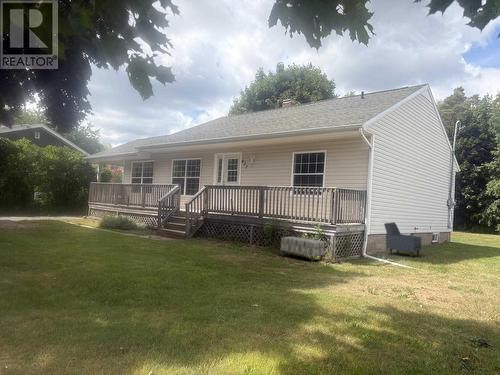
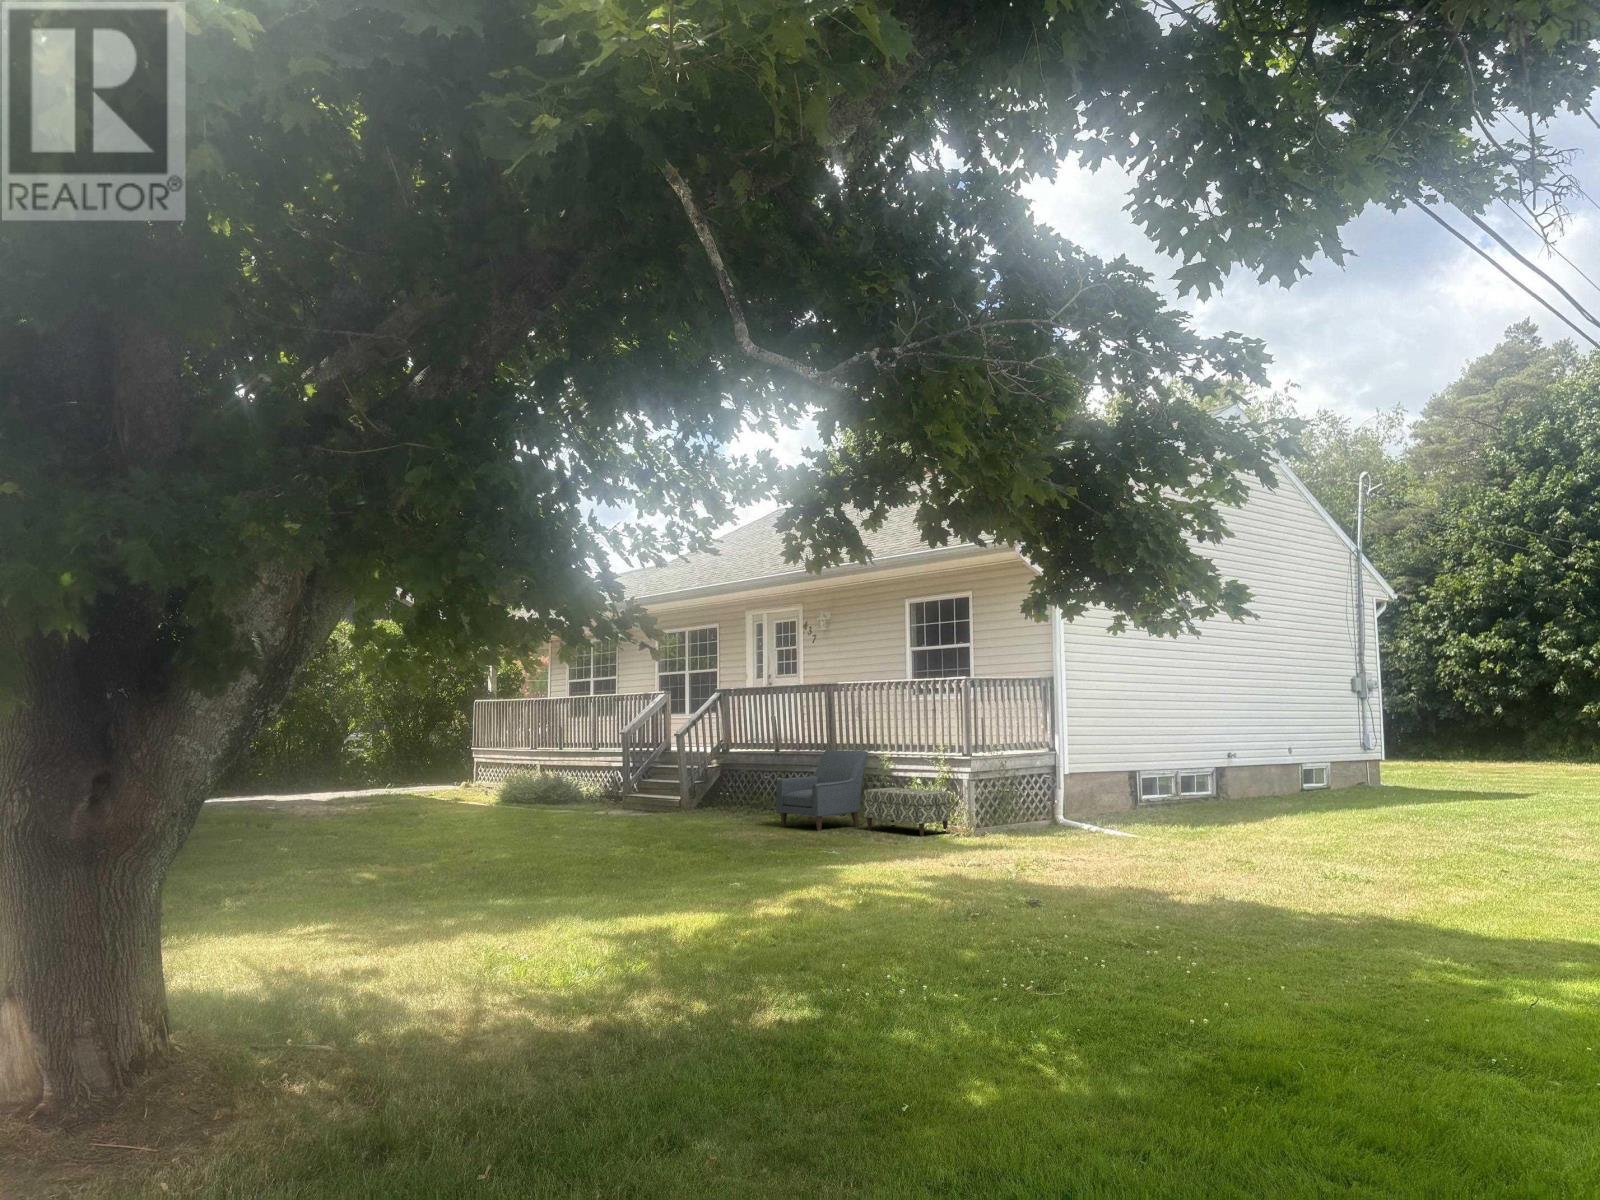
chair: present [384,223,421,258] -> present [776,750,868,831]

